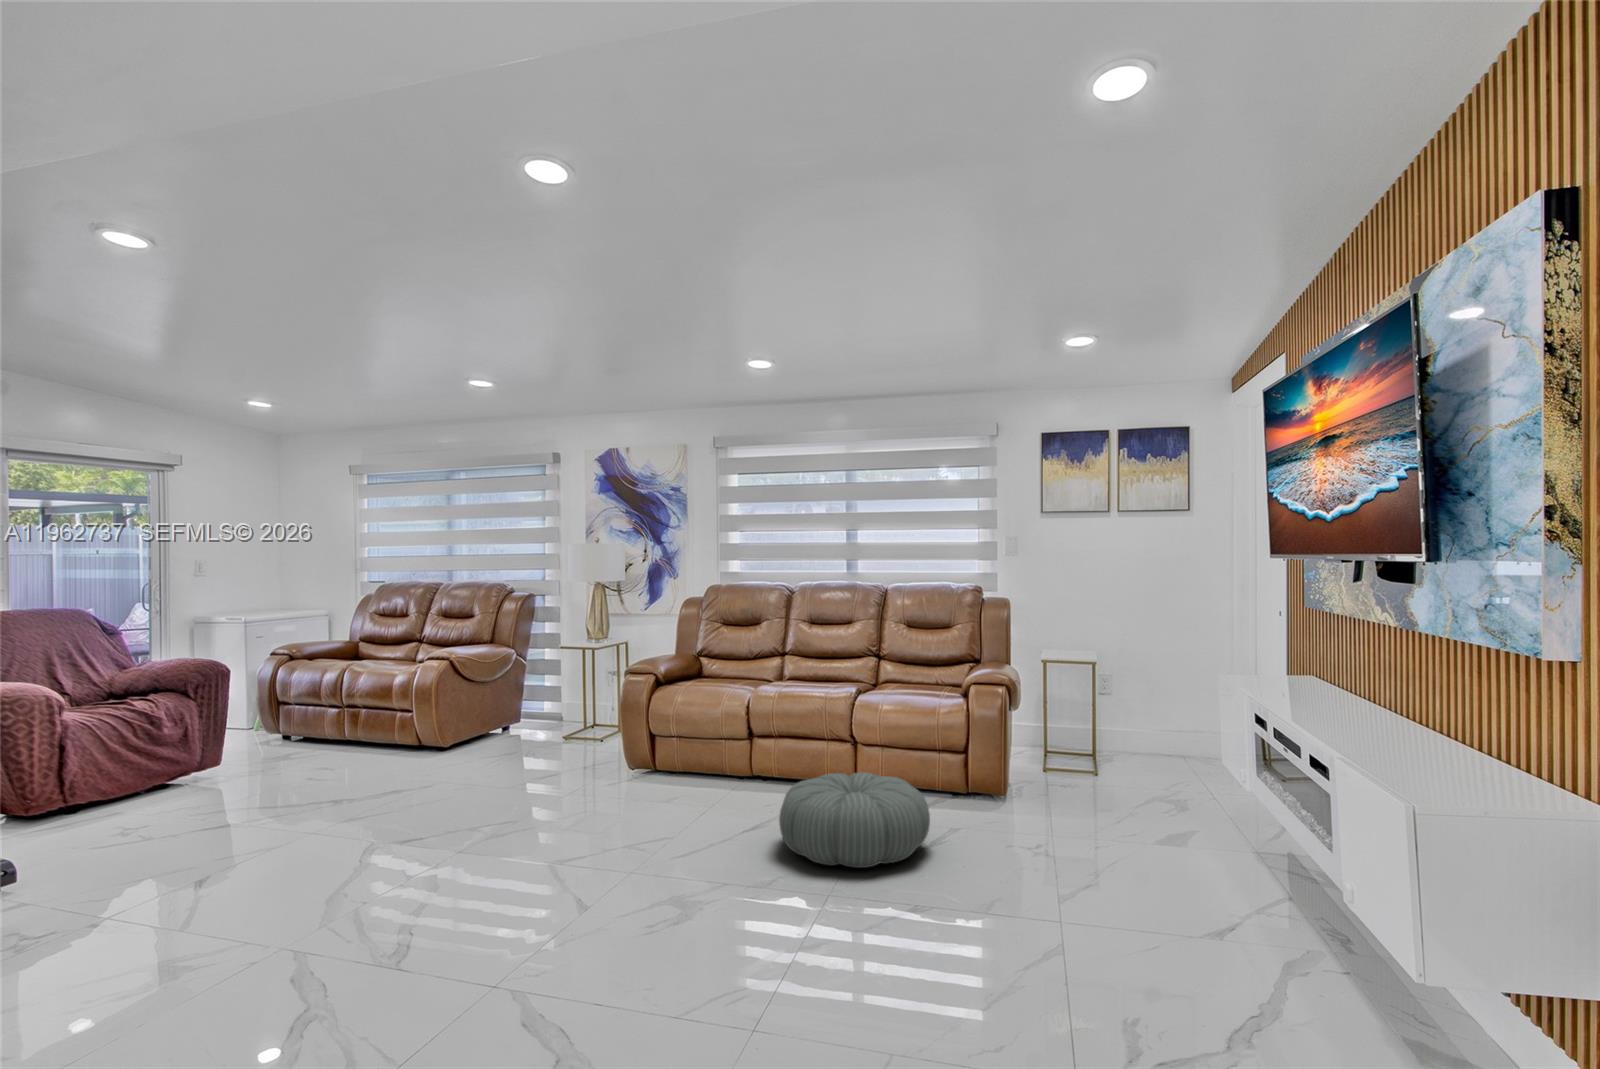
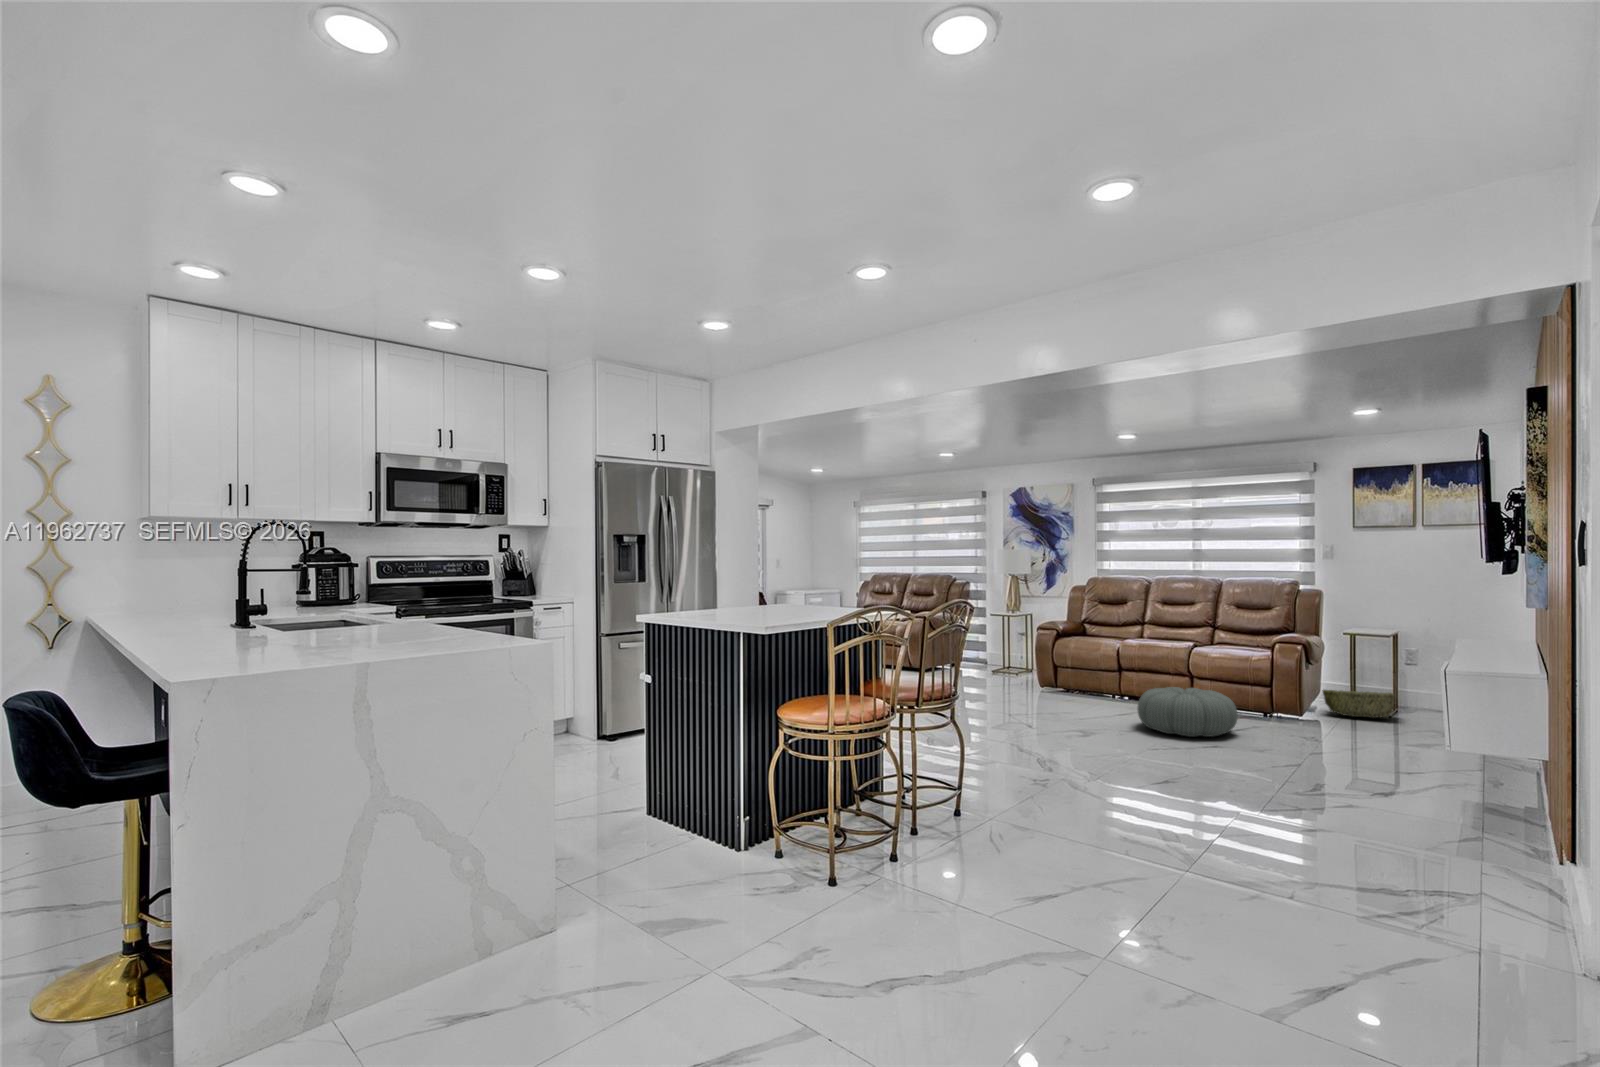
woven basket: none [1020,742,1107,781] -> present [1322,690,1395,718]

